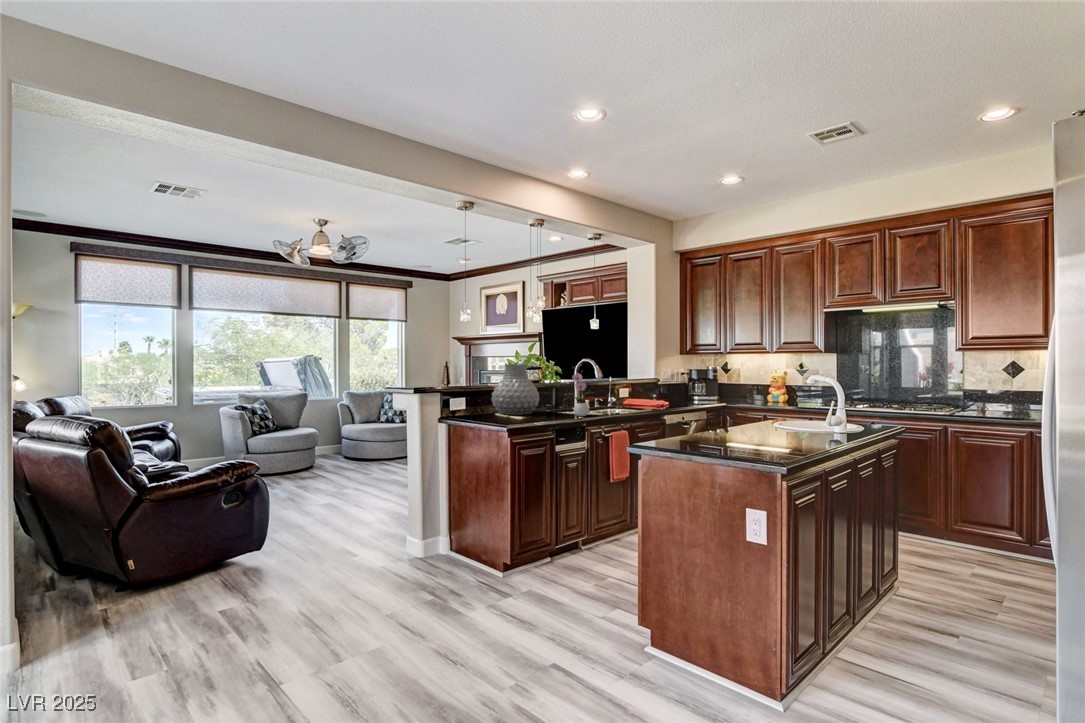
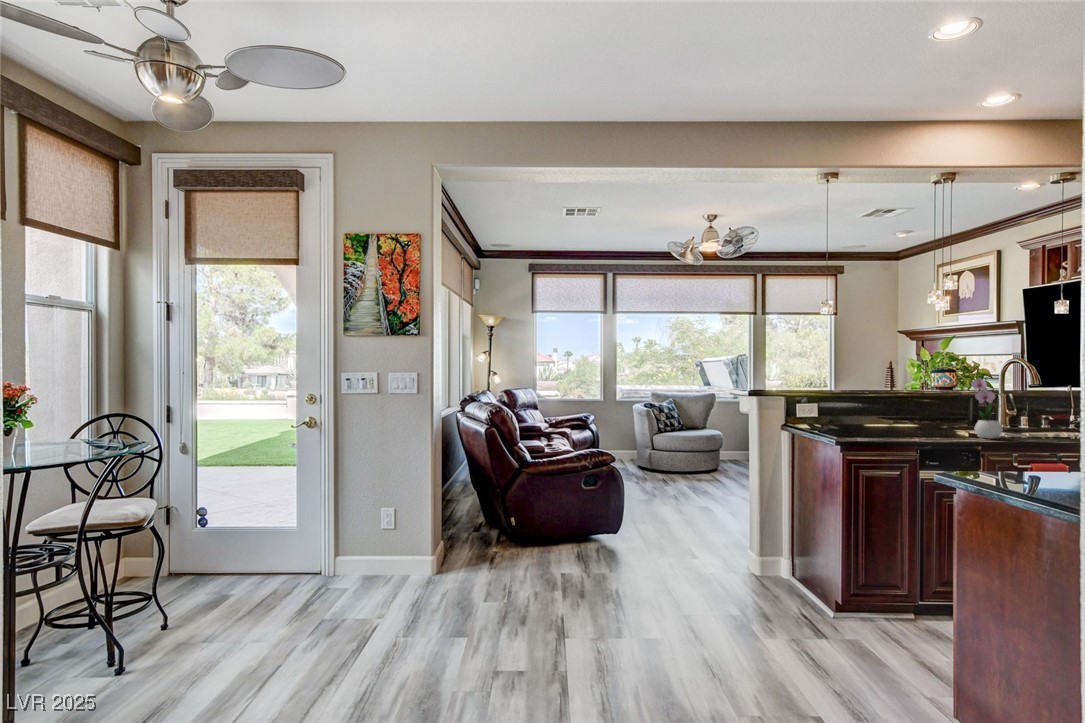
vase: present [492,364,539,415] -> none [855,365,925,429]

